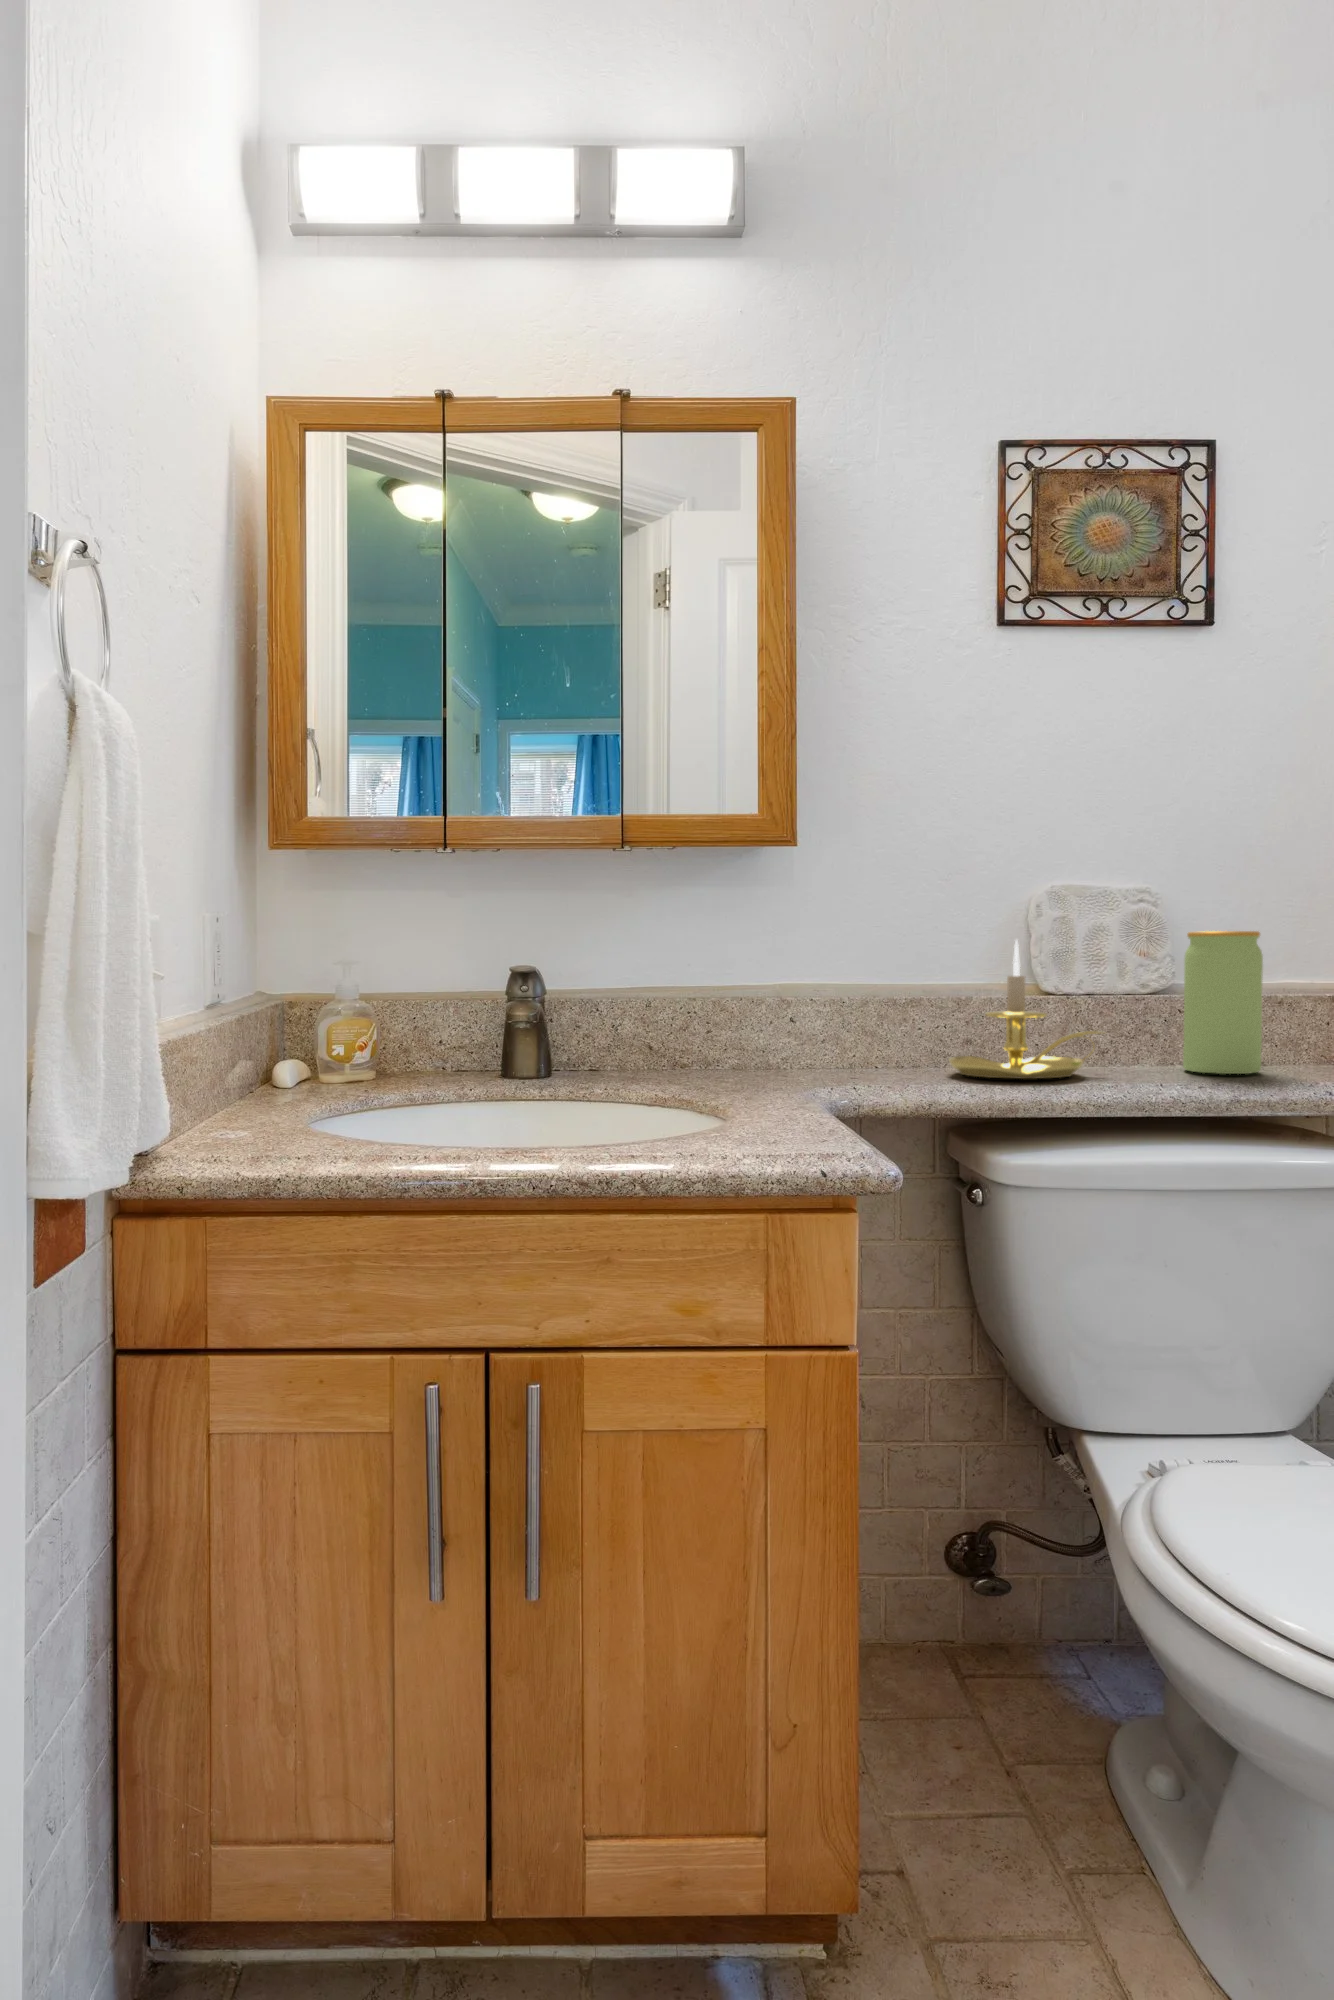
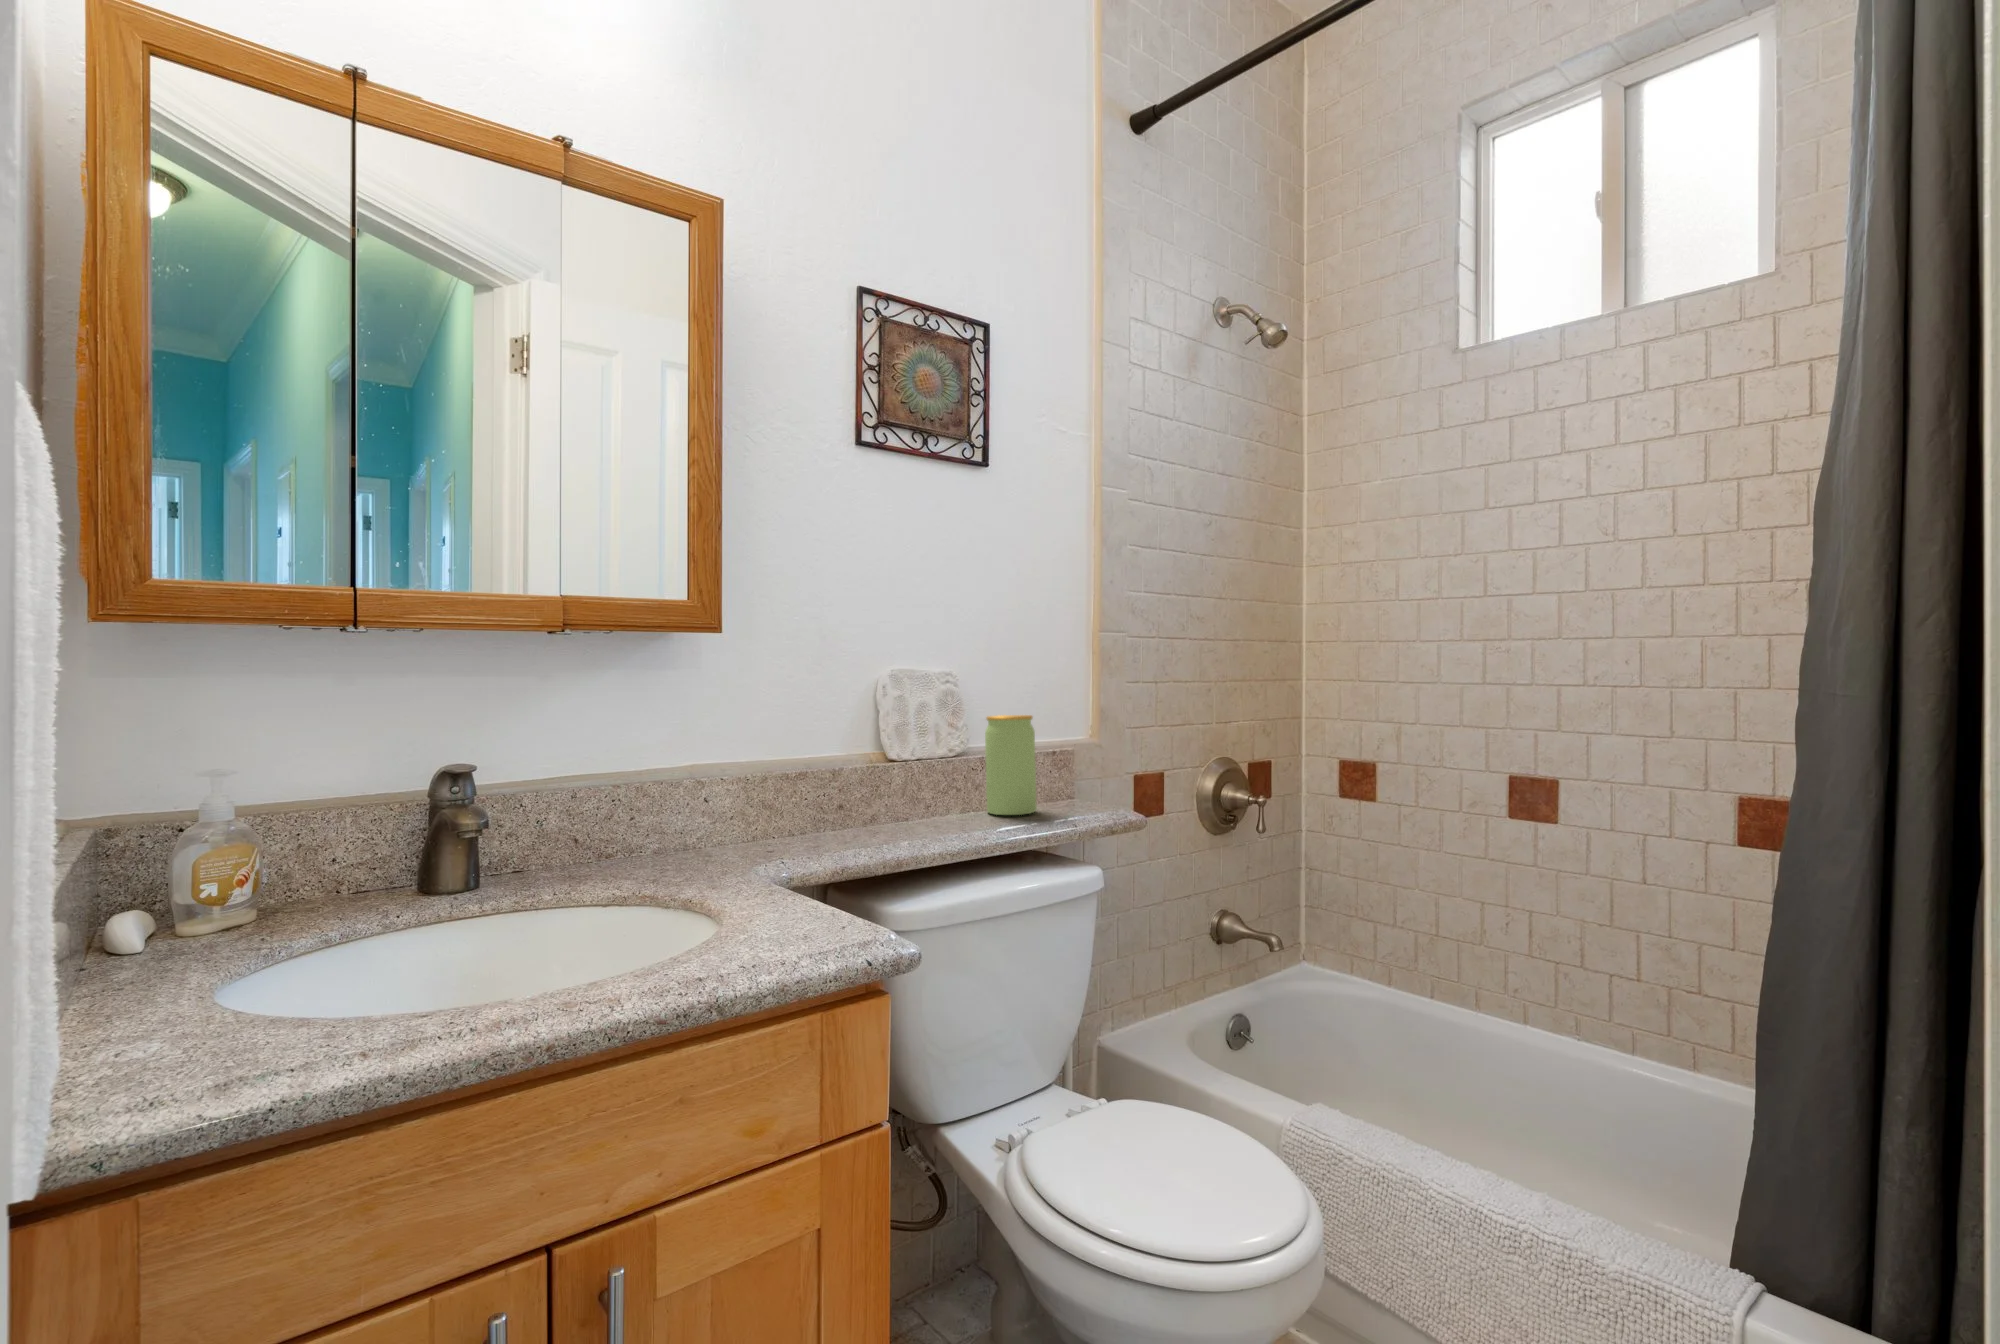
candle holder: present [949,940,1101,1079] -> none [837,728,947,837]

